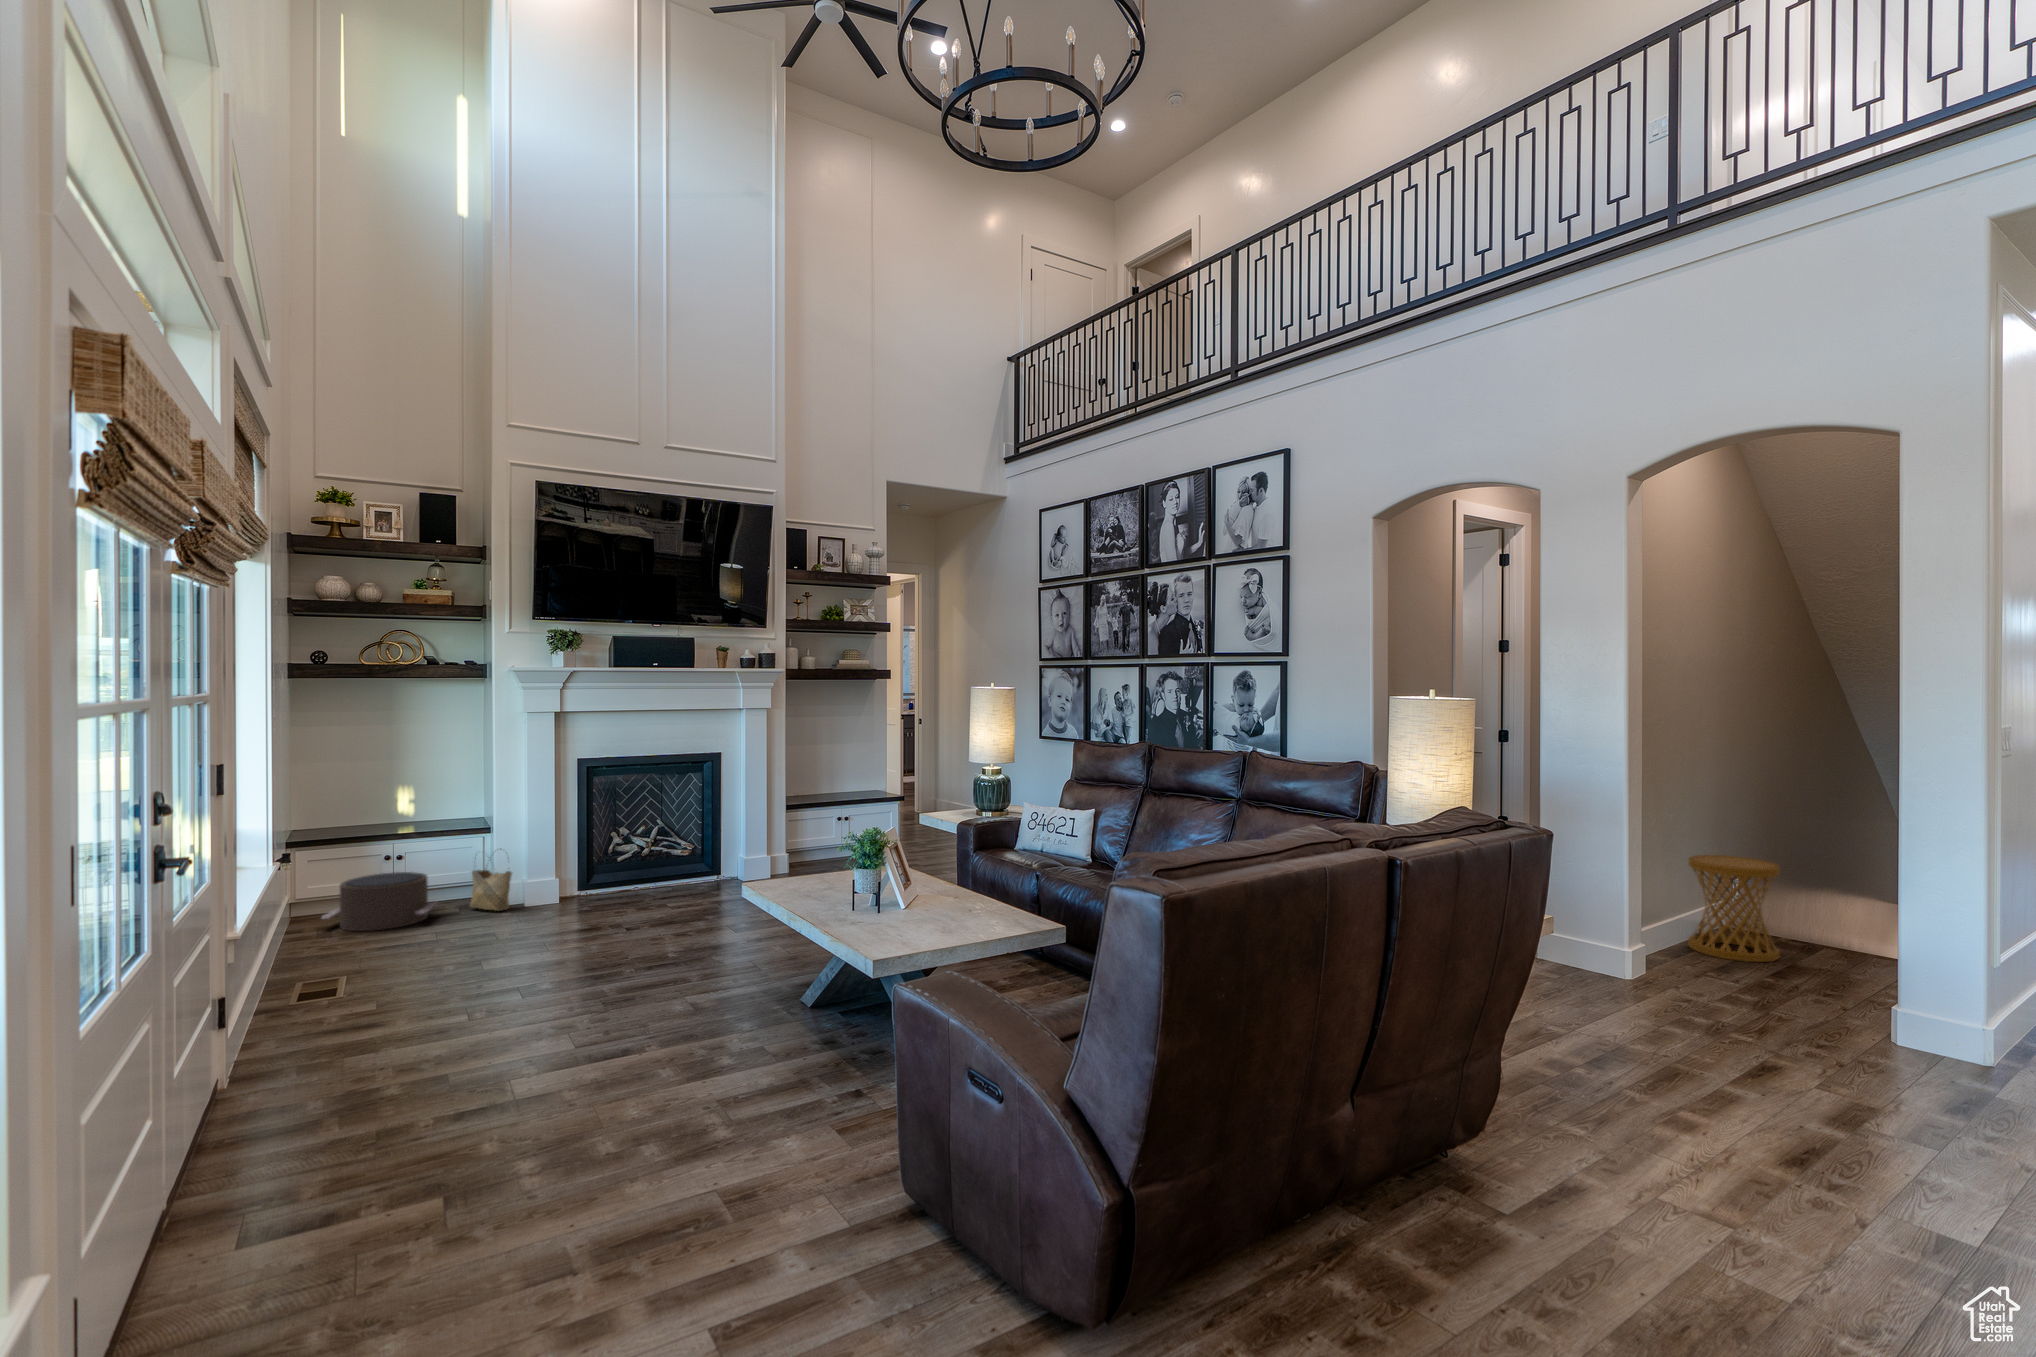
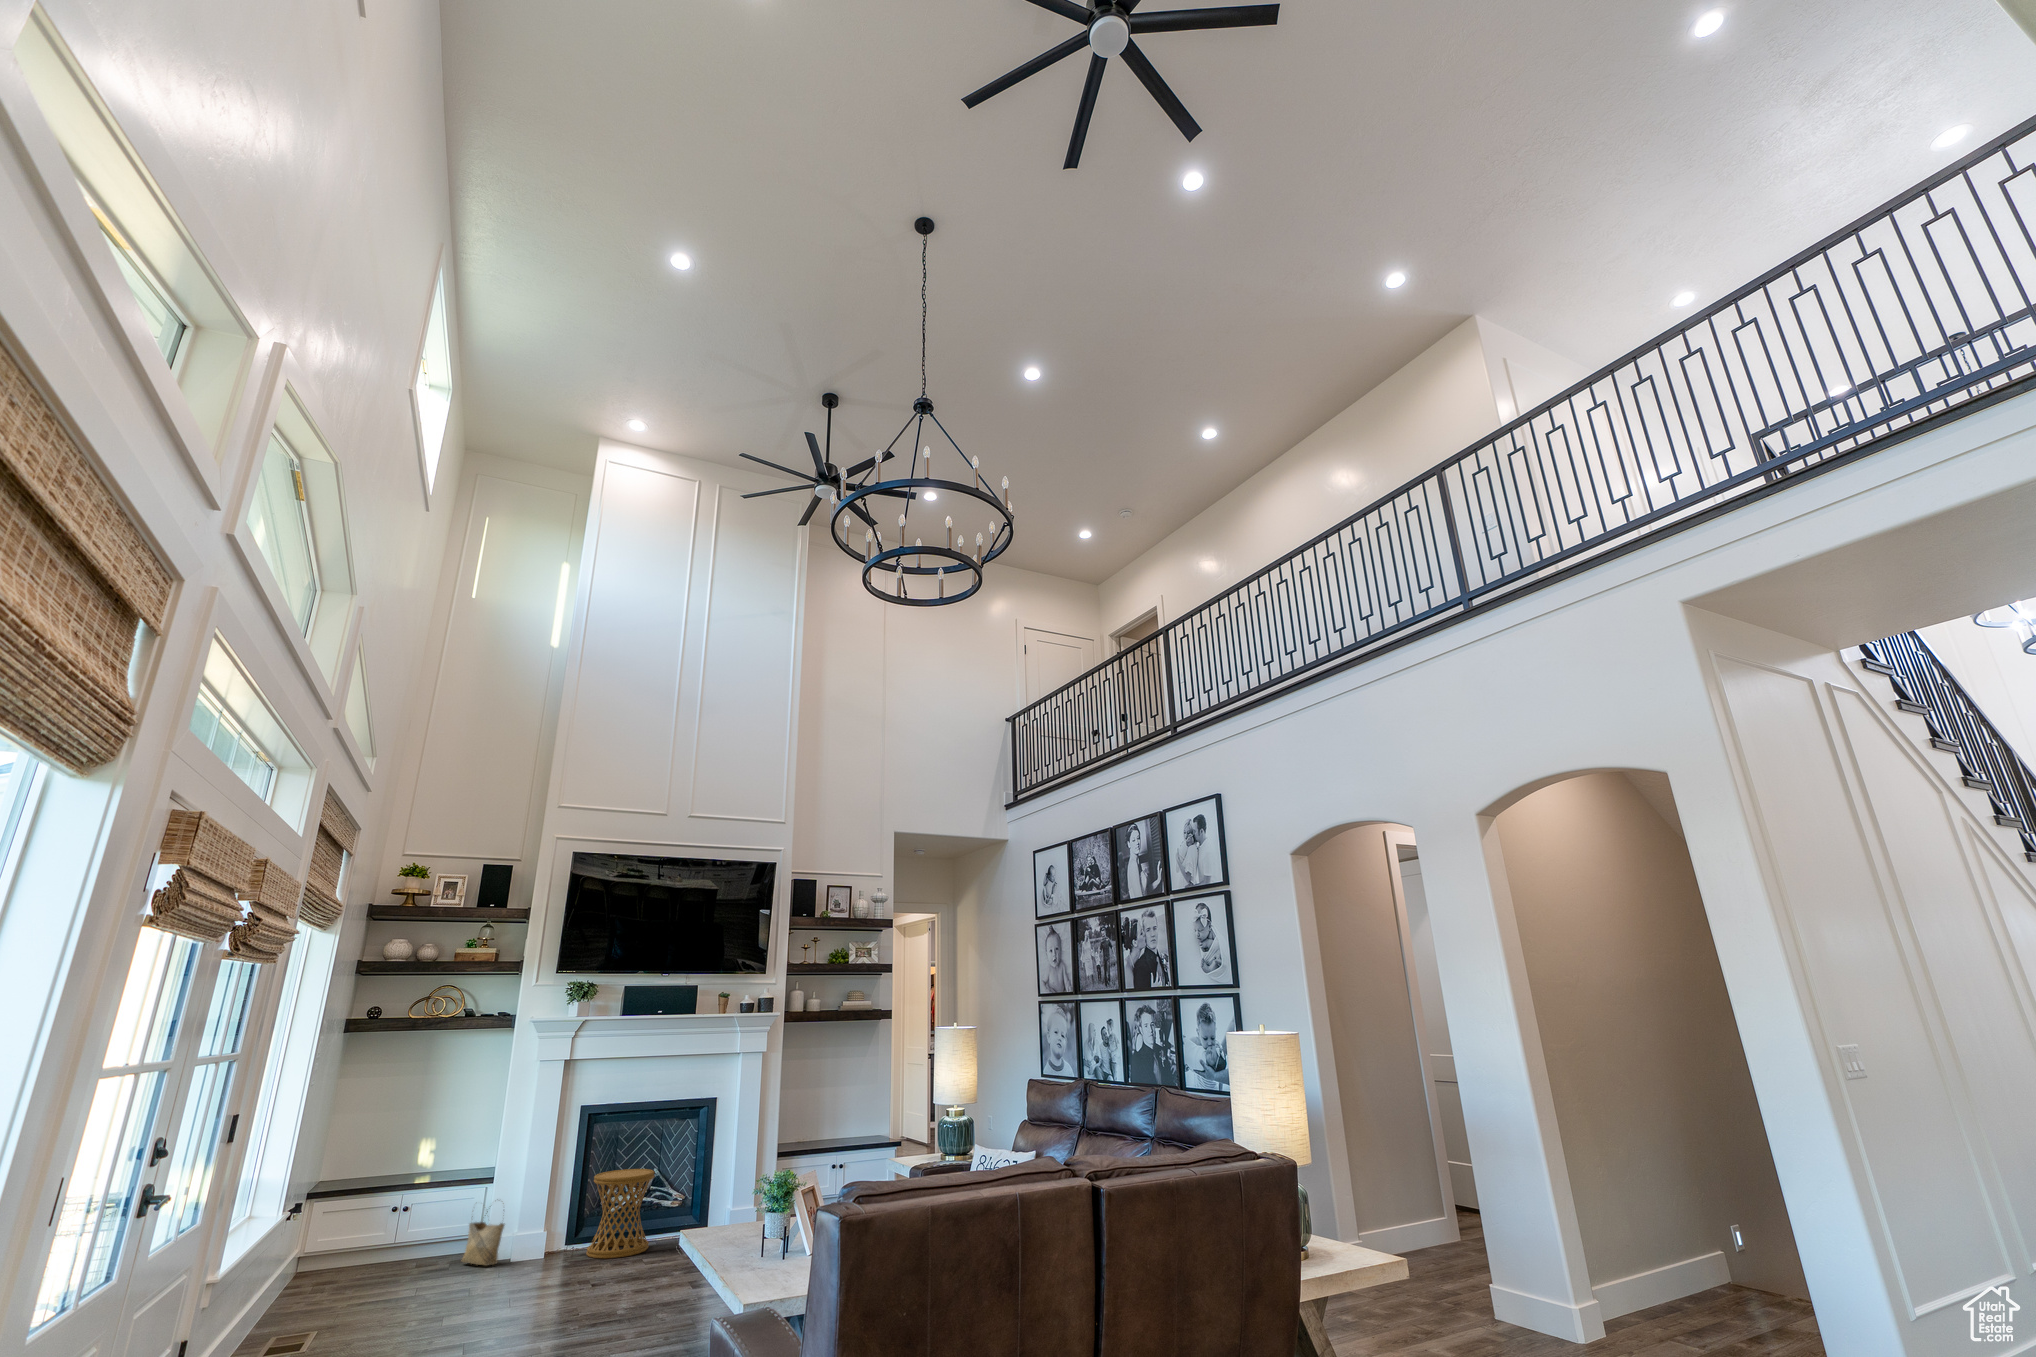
side table: present [1688,855,1780,962] -> present [586,1169,655,1259]
pouf: present [322,872,437,931] -> none [323,1225,433,1286]

